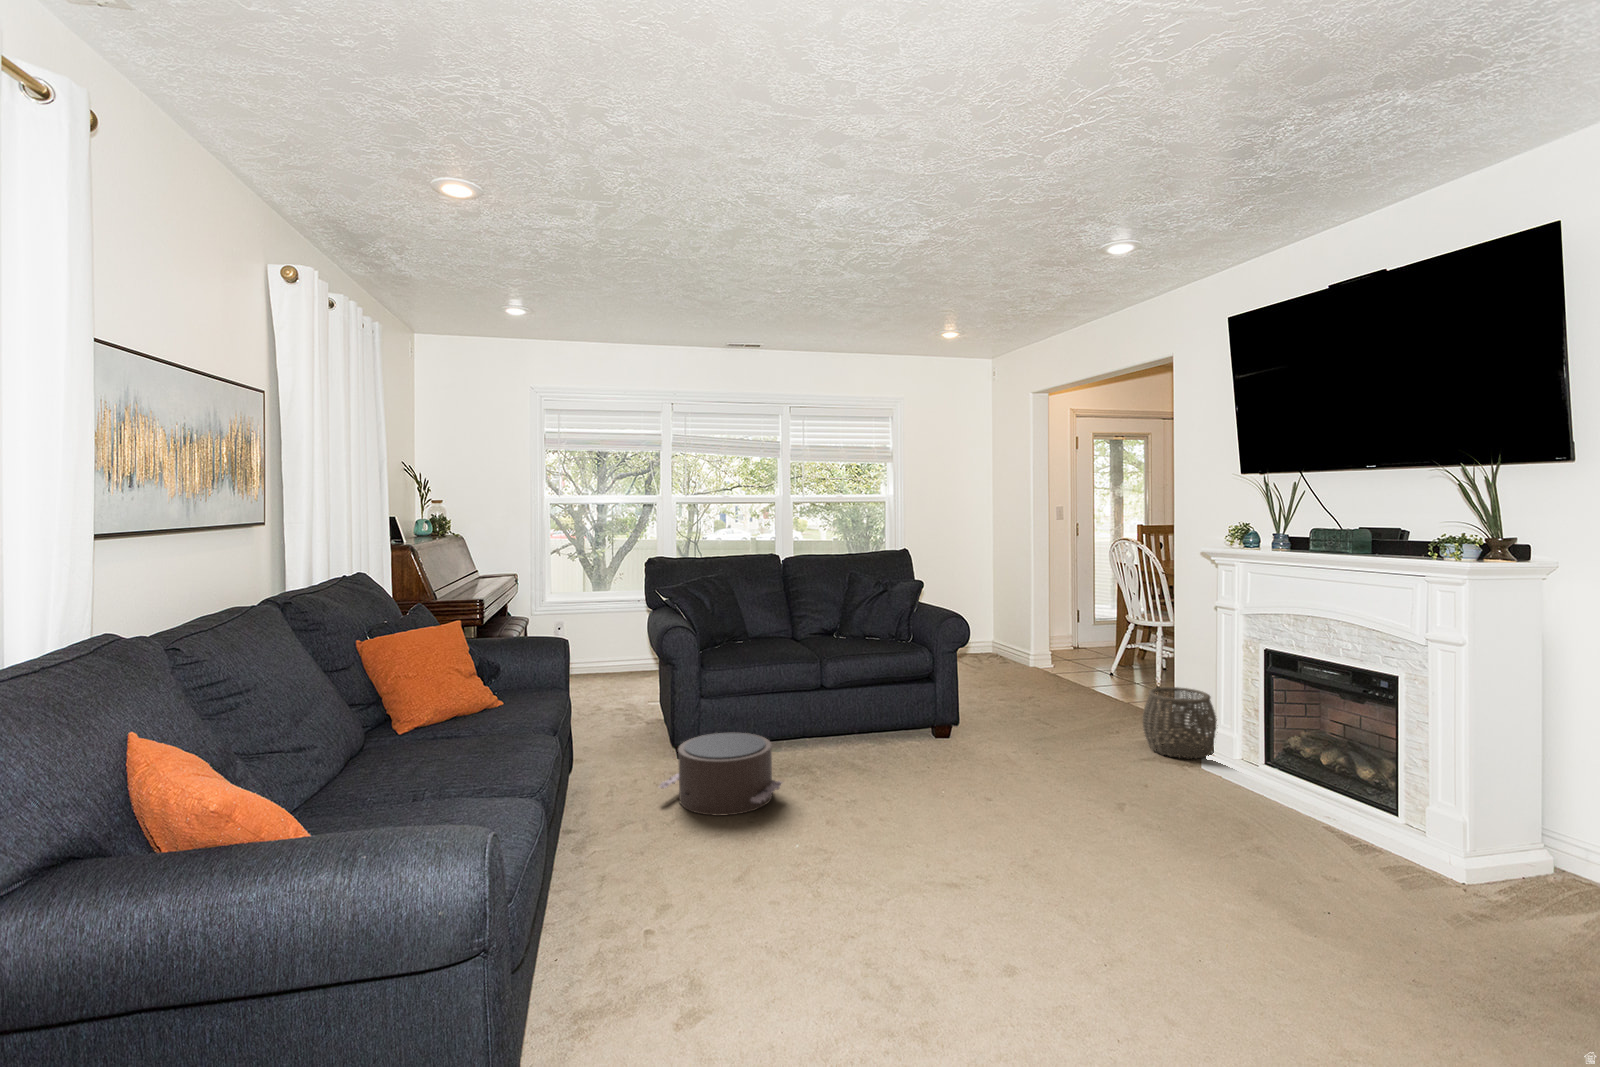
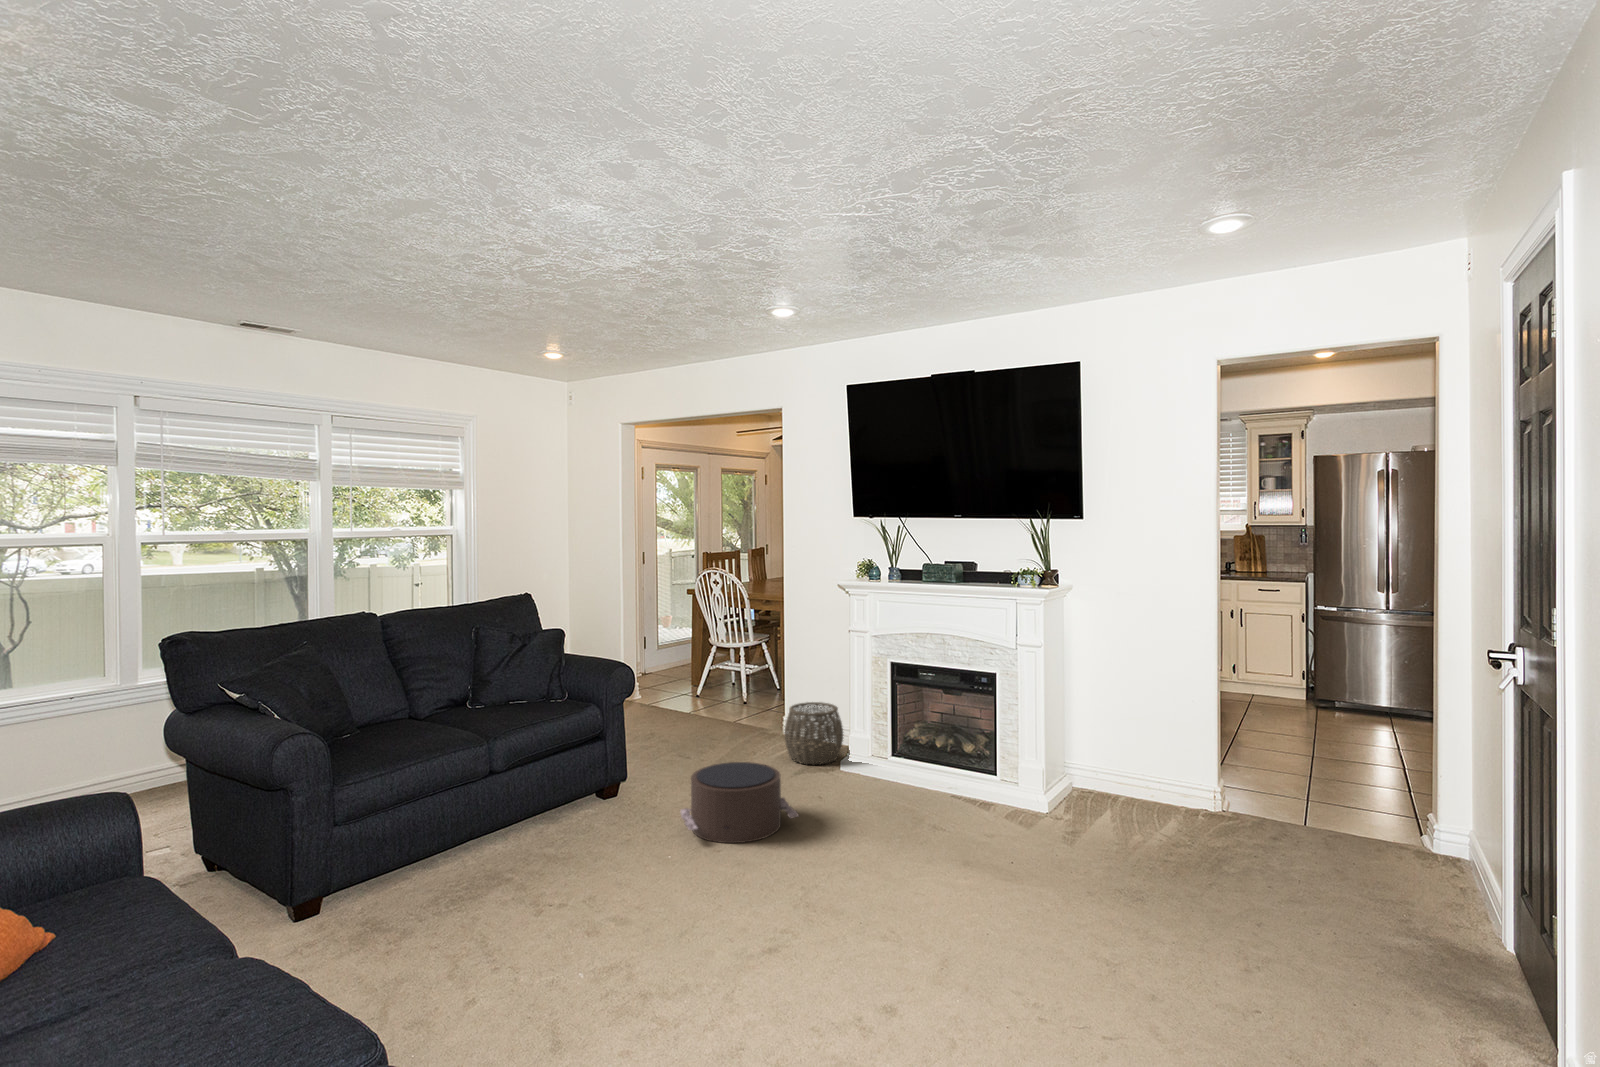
pouf: present [659,732,782,816] -> present [680,762,798,843]

